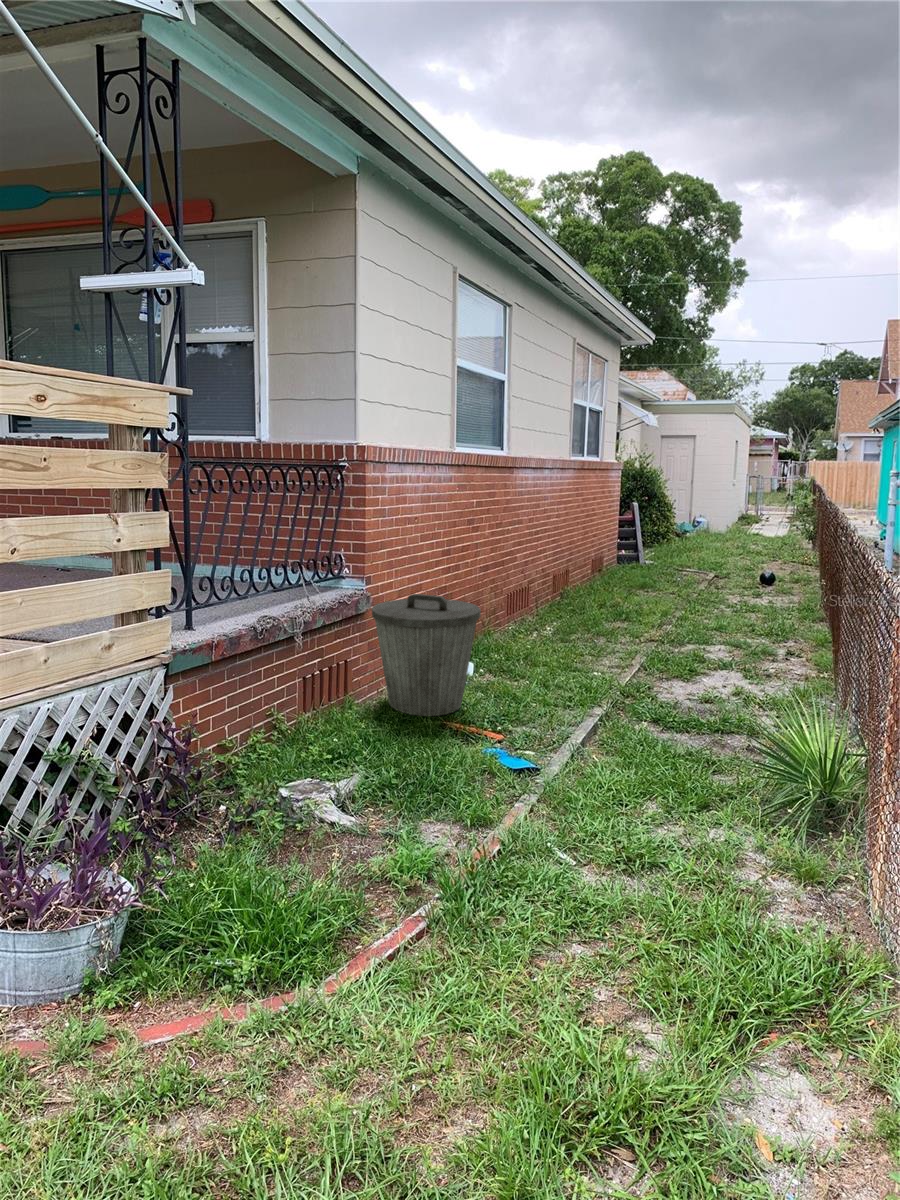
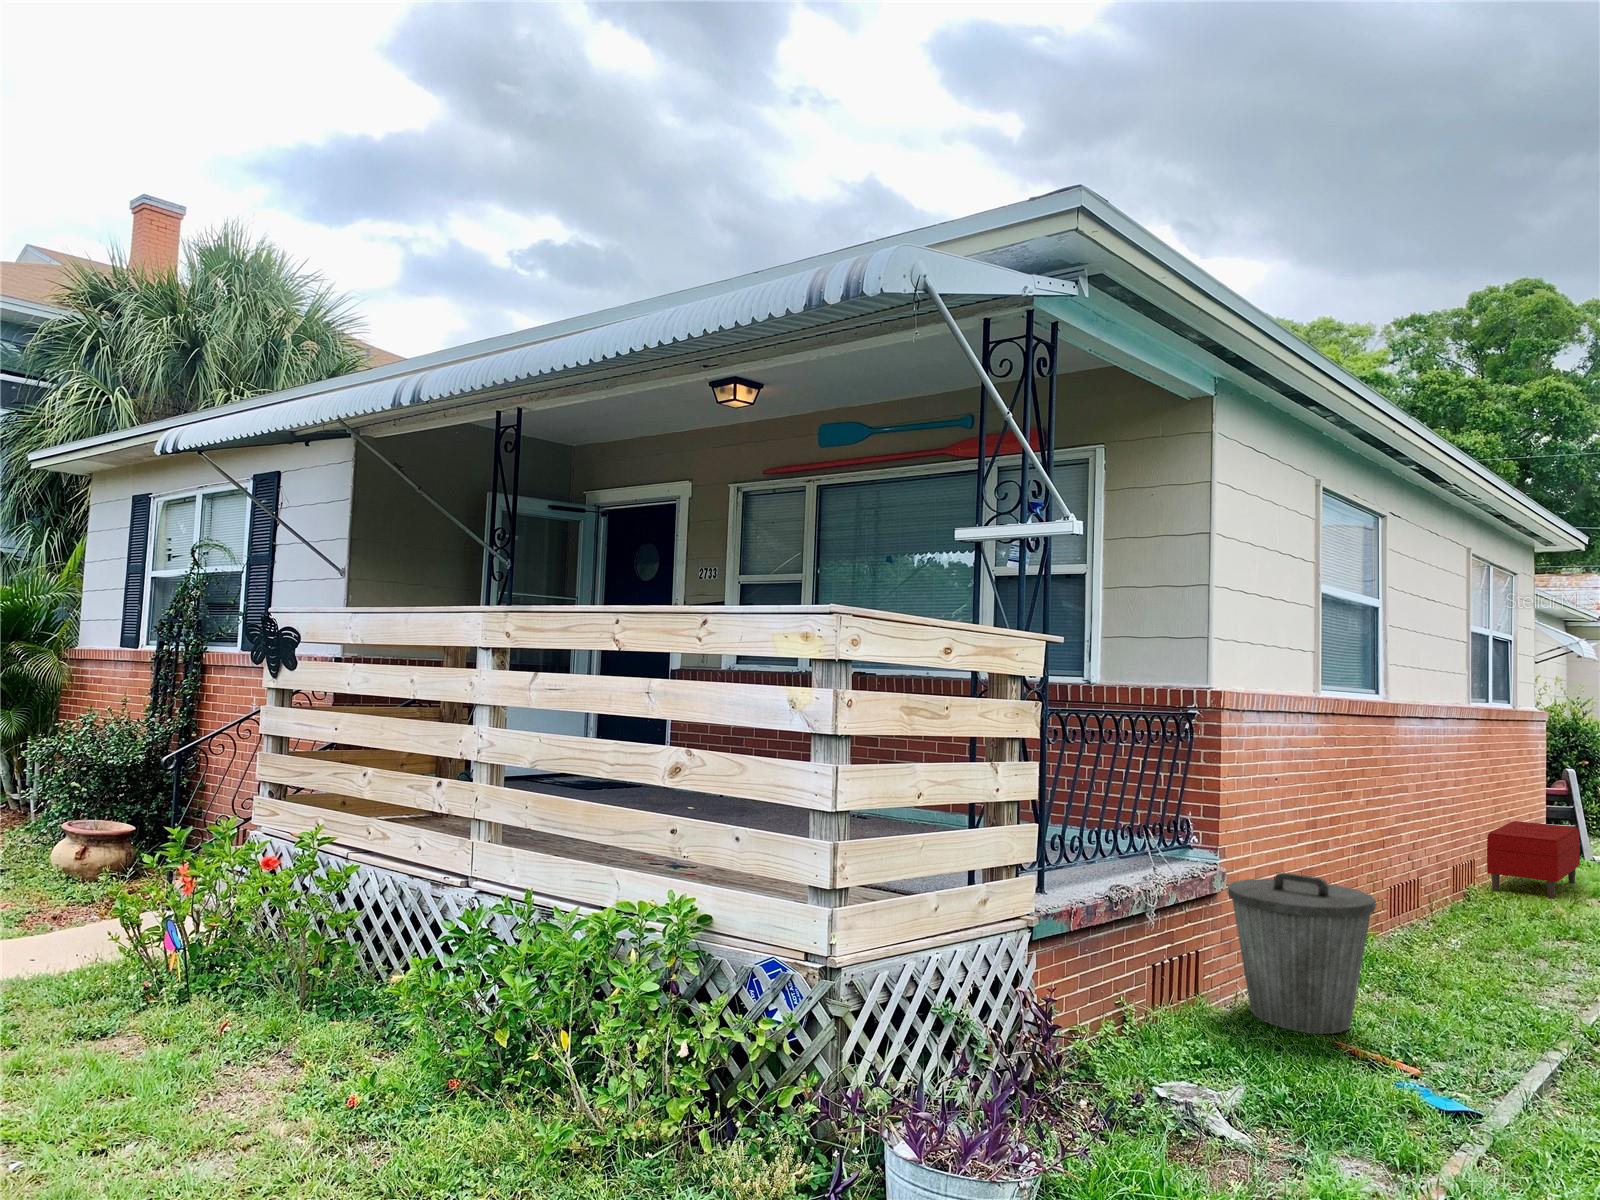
bench: none [577,542,635,595] -> present [1487,821,1580,899]

